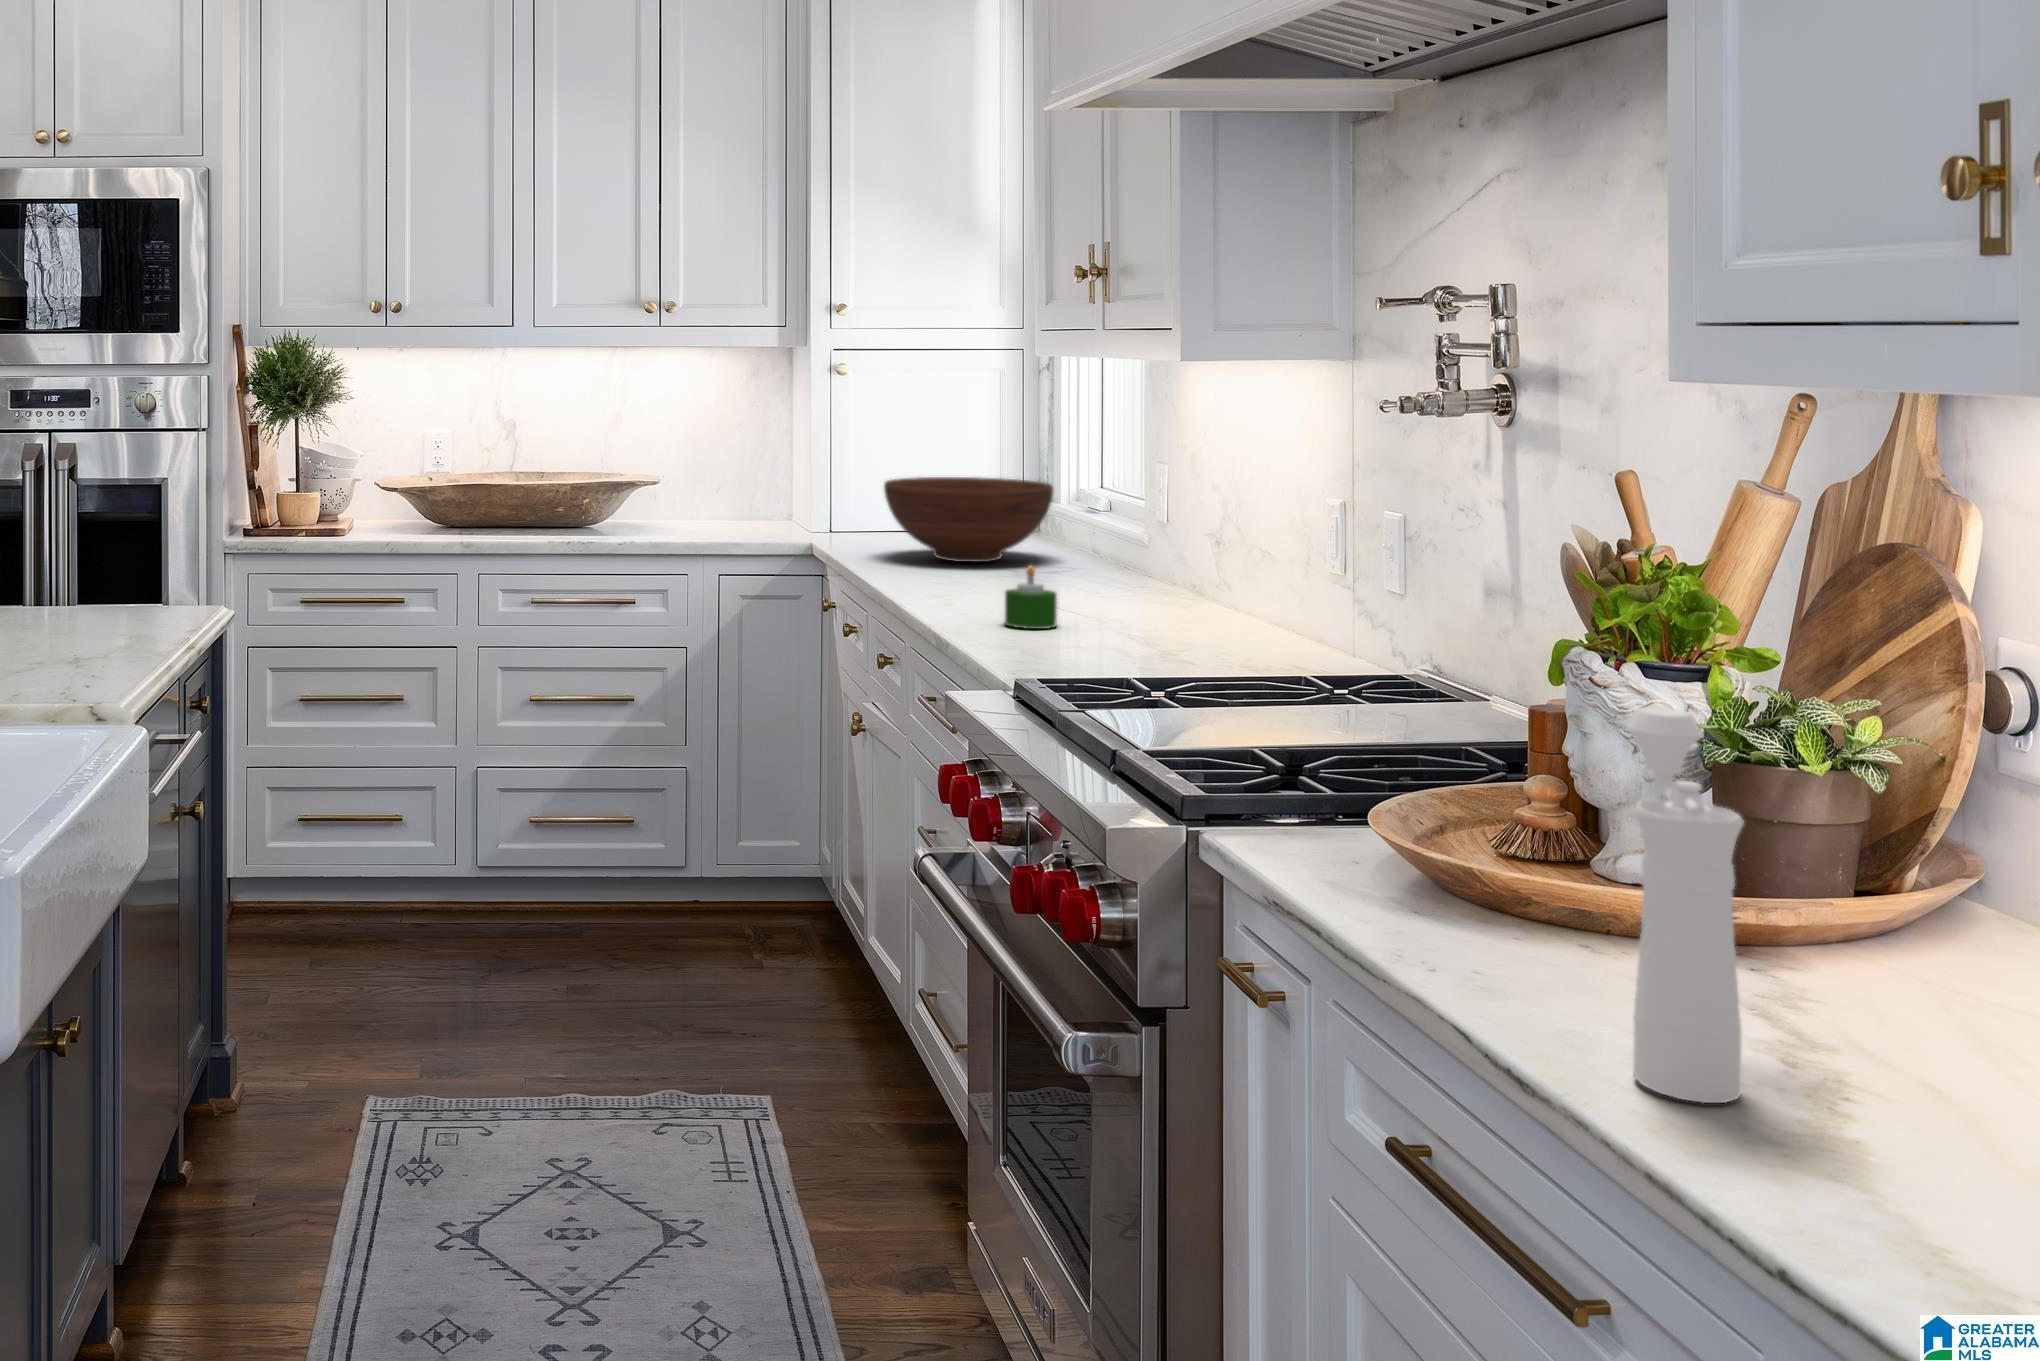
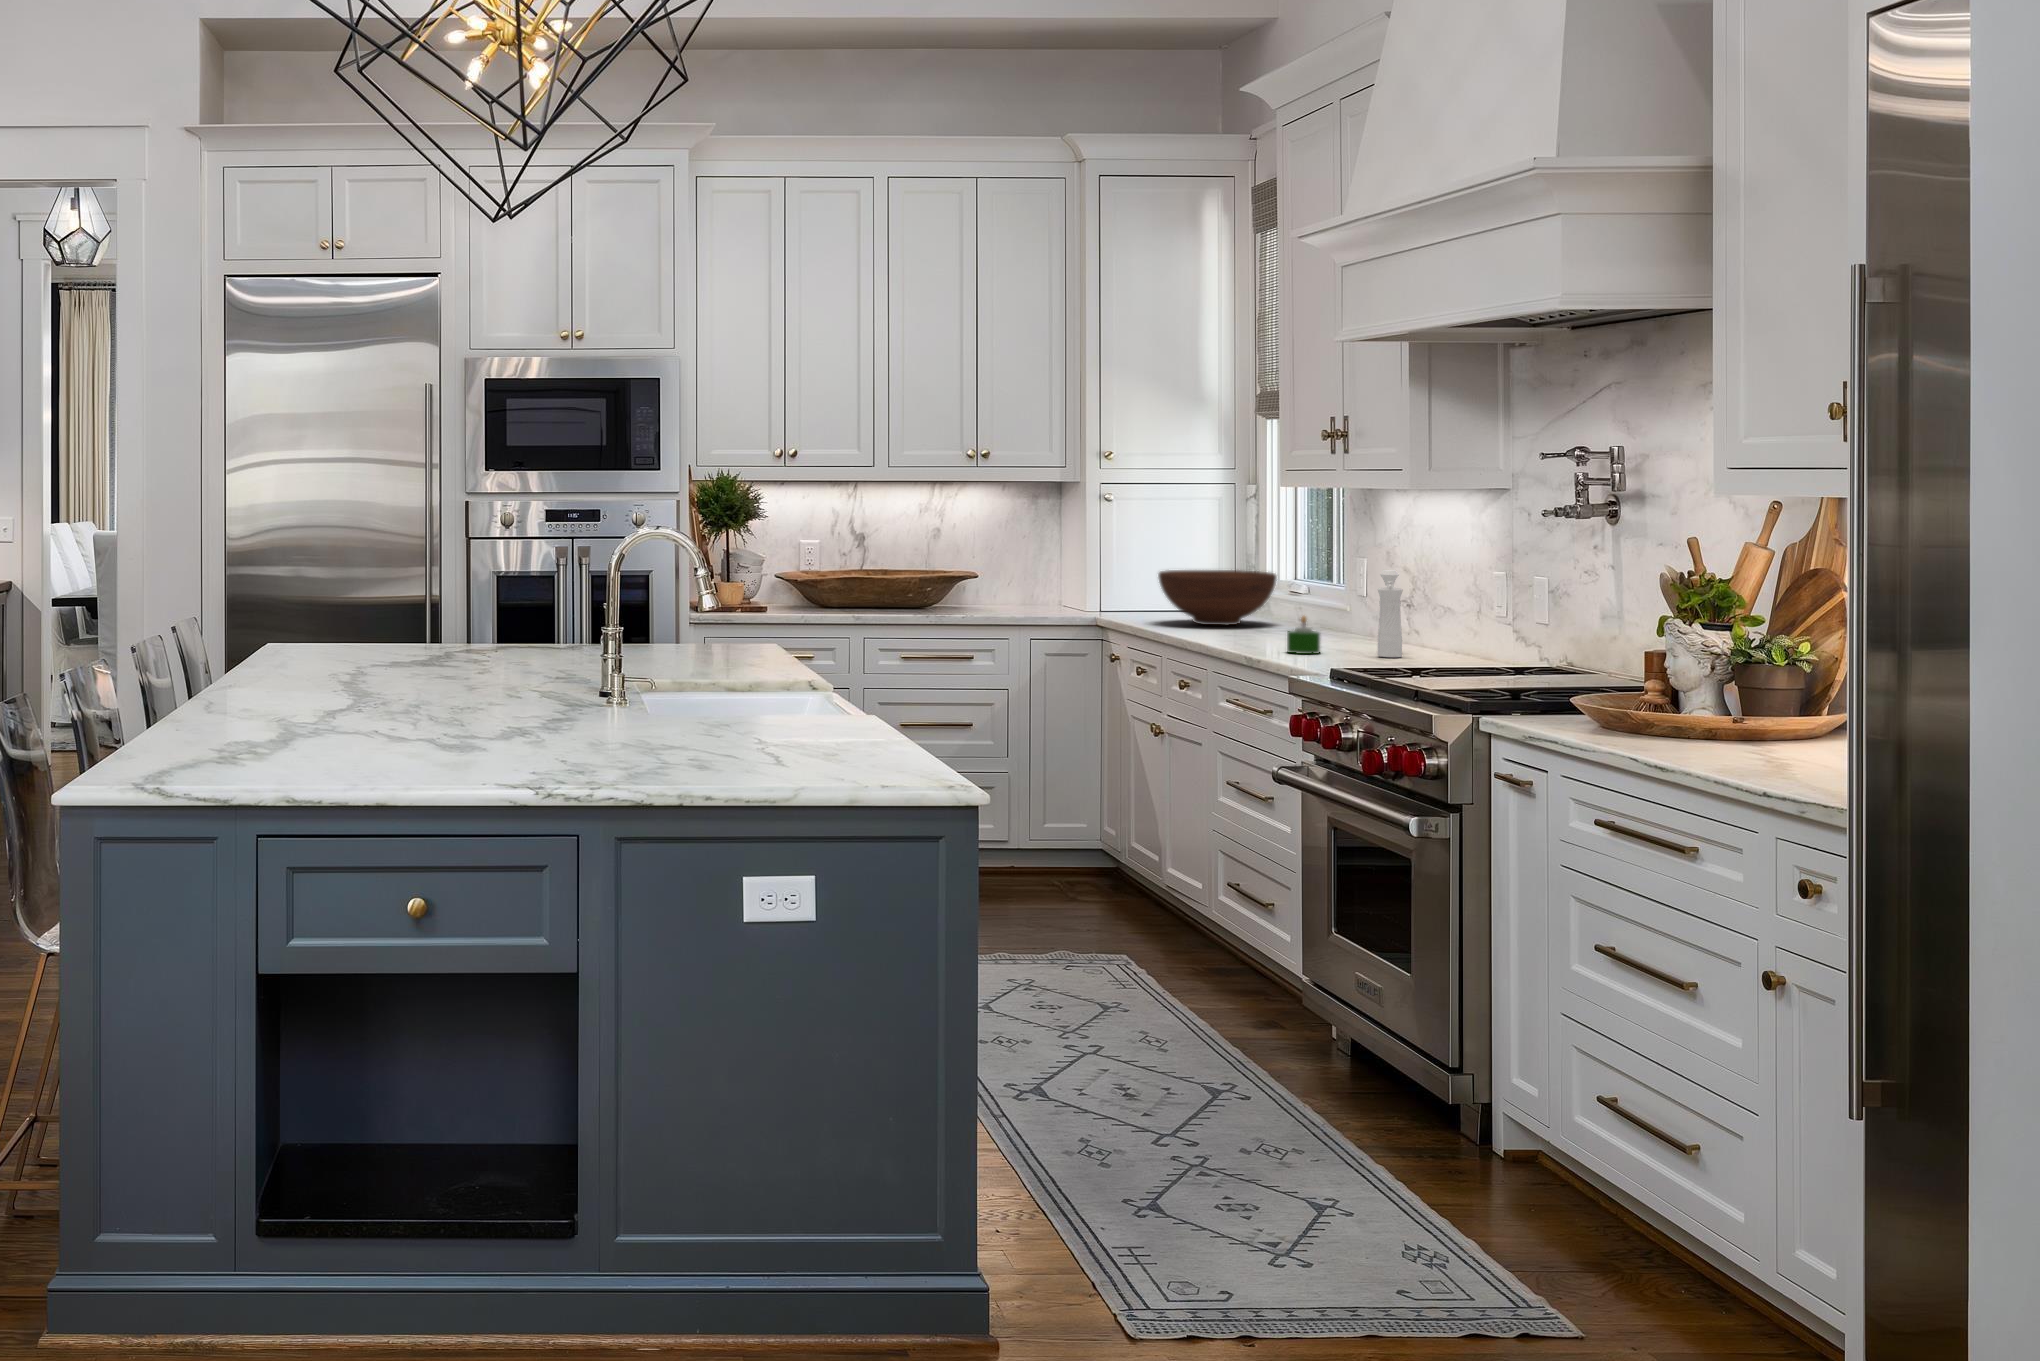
pepper mill: present [1626,707,1744,1103] -> present [1378,570,1403,657]

